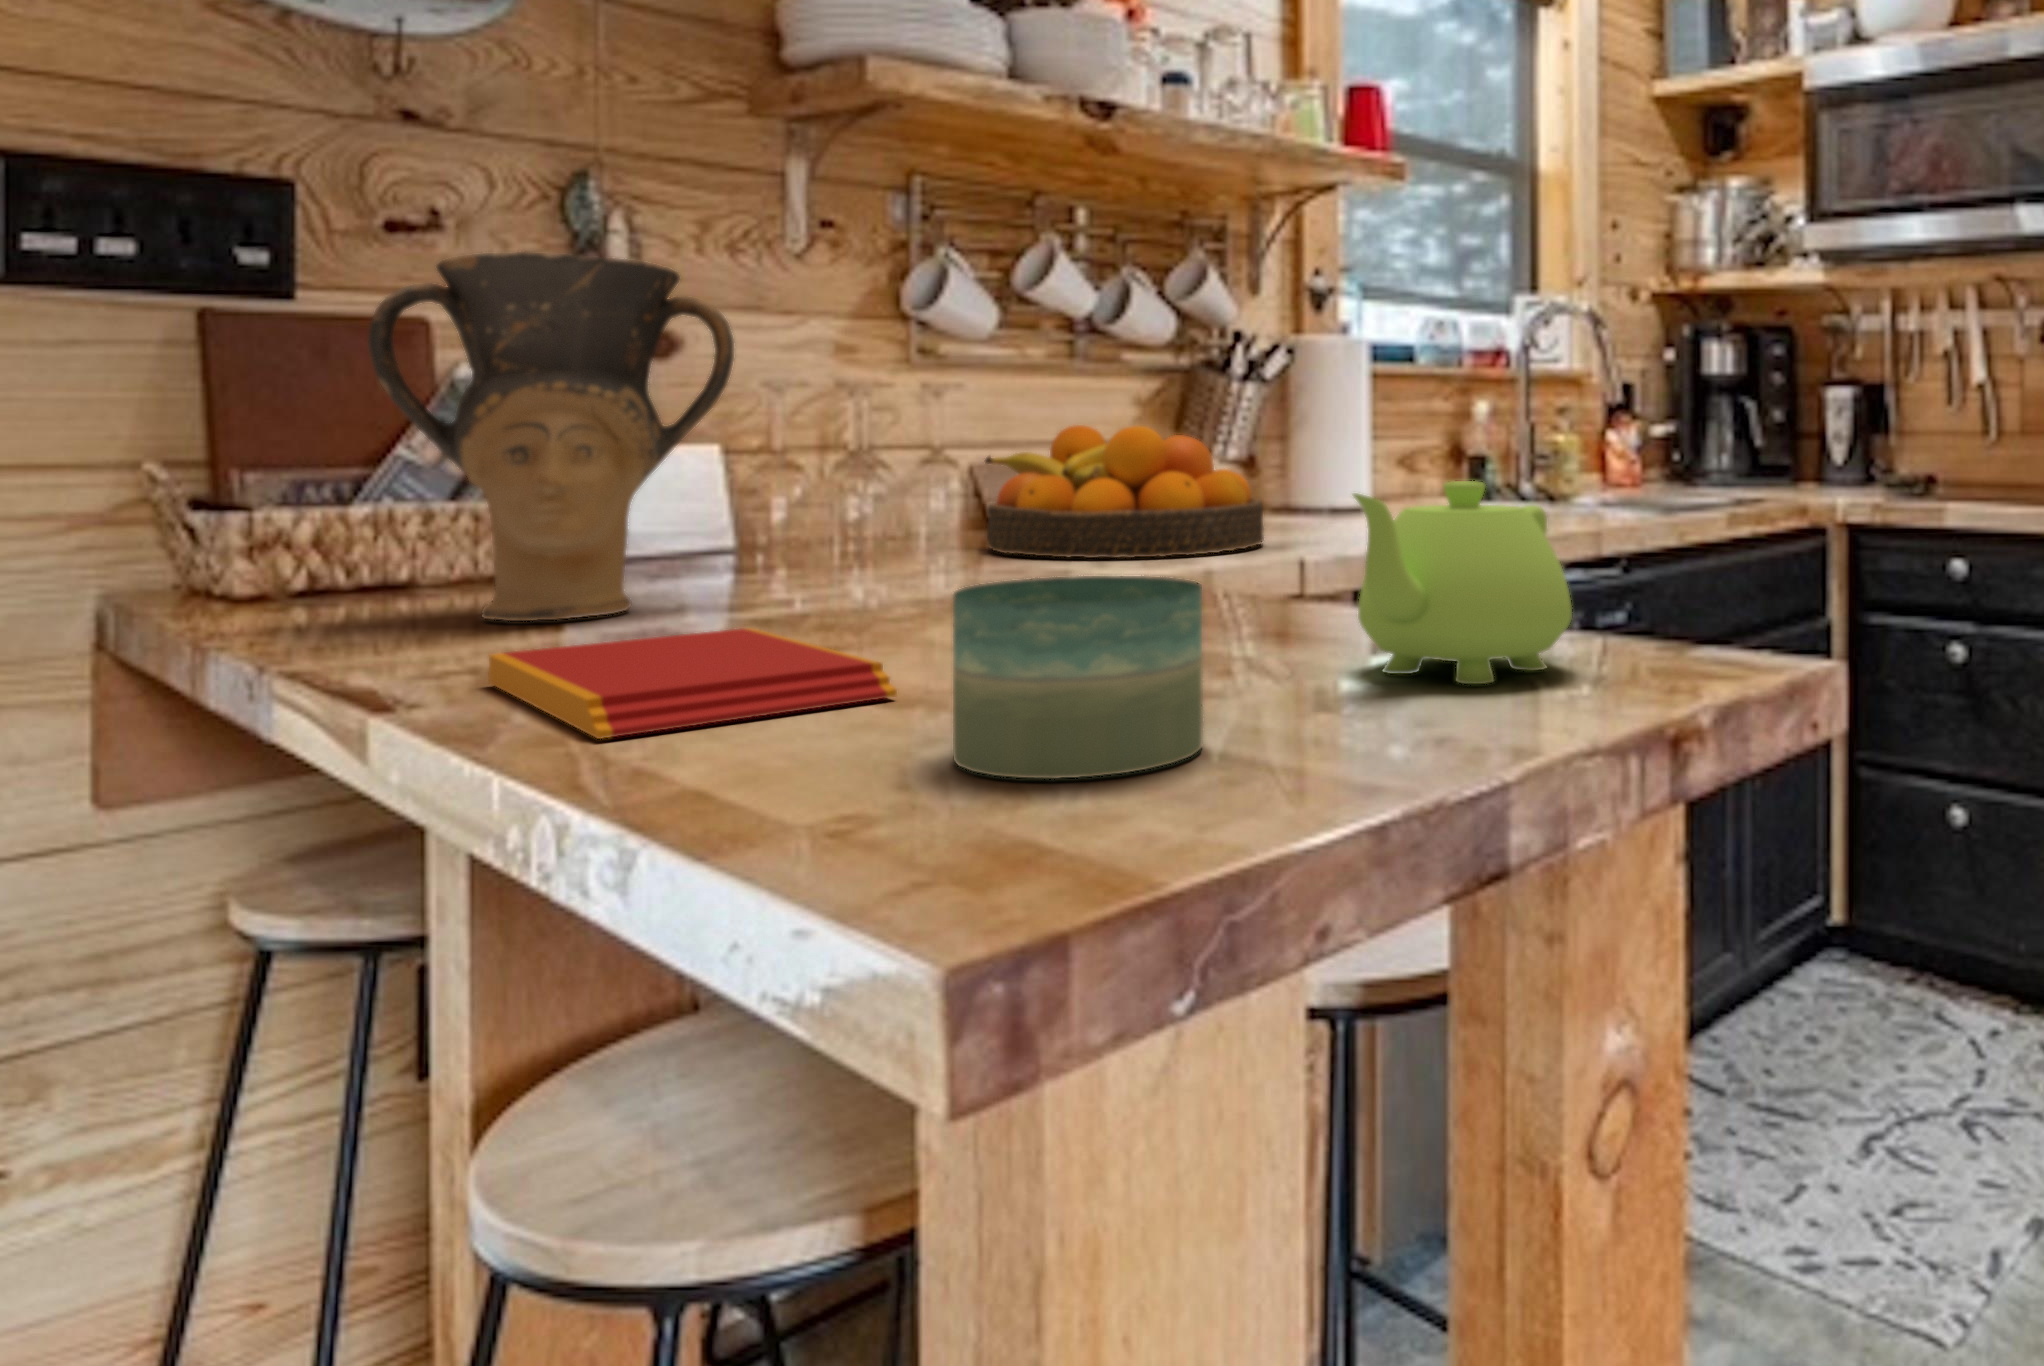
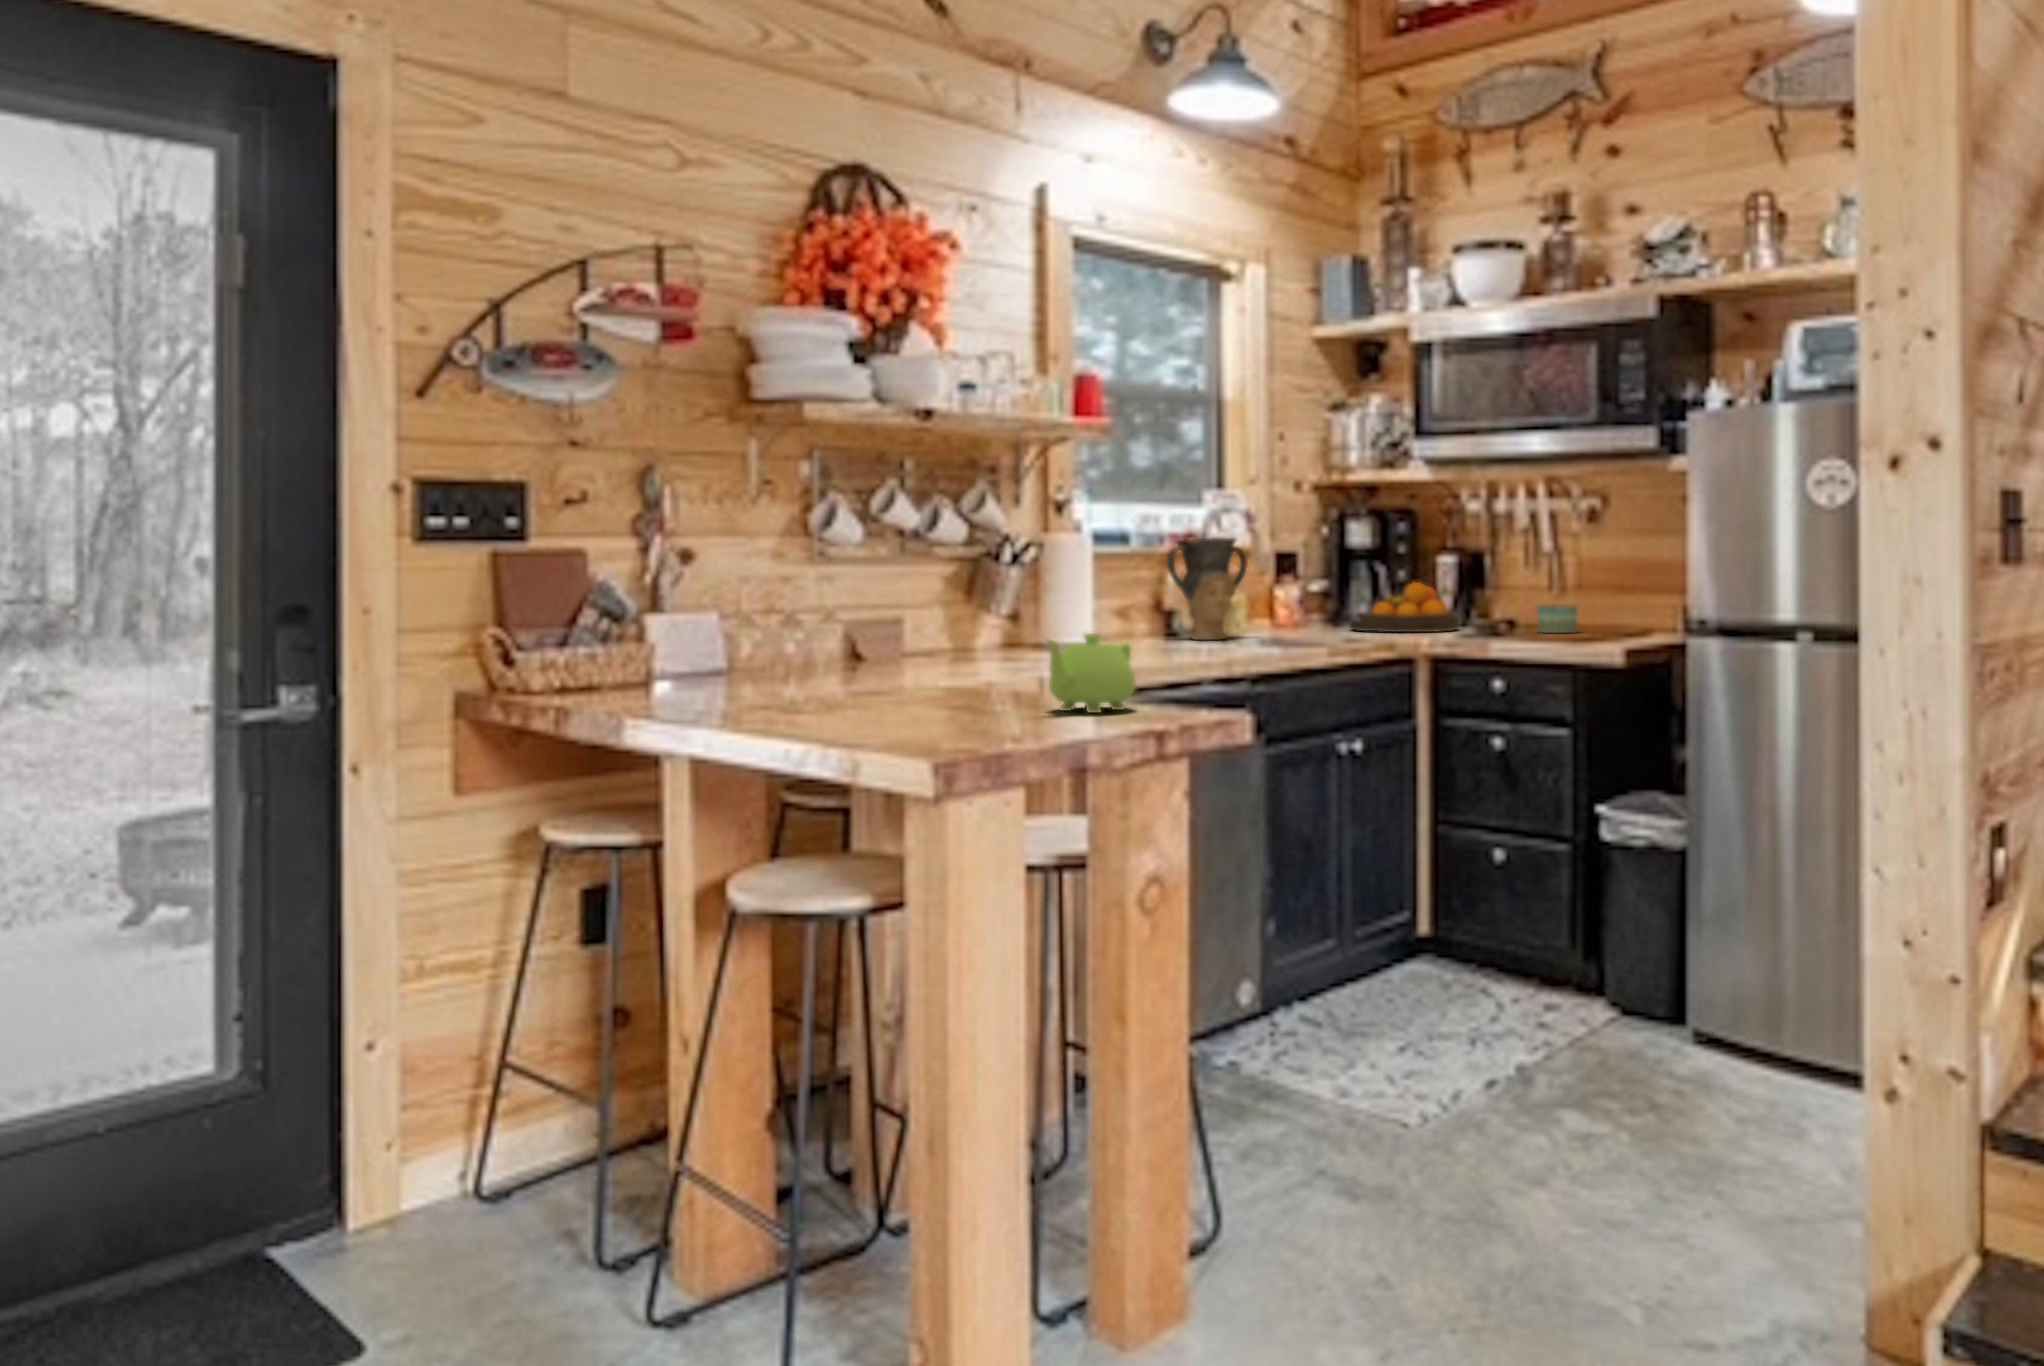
vase: present [368,252,734,621] -> present [1167,537,1248,640]
fruit bowl: present [985,425,1264,558] -> present [1350,582,1459,632]
candle: present [953,576,1203,779] -> present [1537,605,1577,633]
book: present [489,628,897,739] -> none [711,695,872,724]

